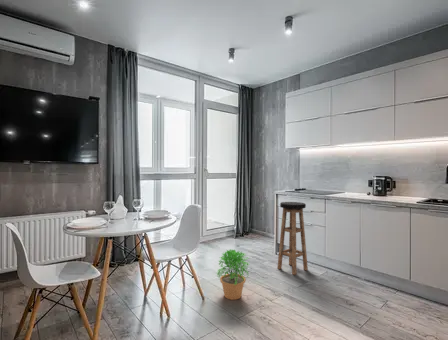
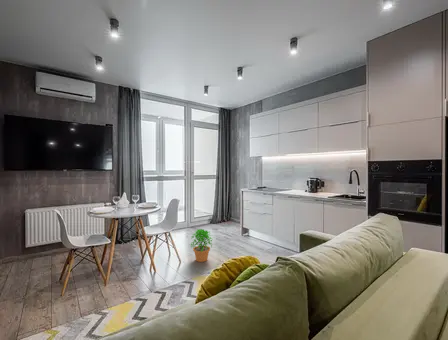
bar stool: present [277,202,308,275] -> none [239,197,260,248]

